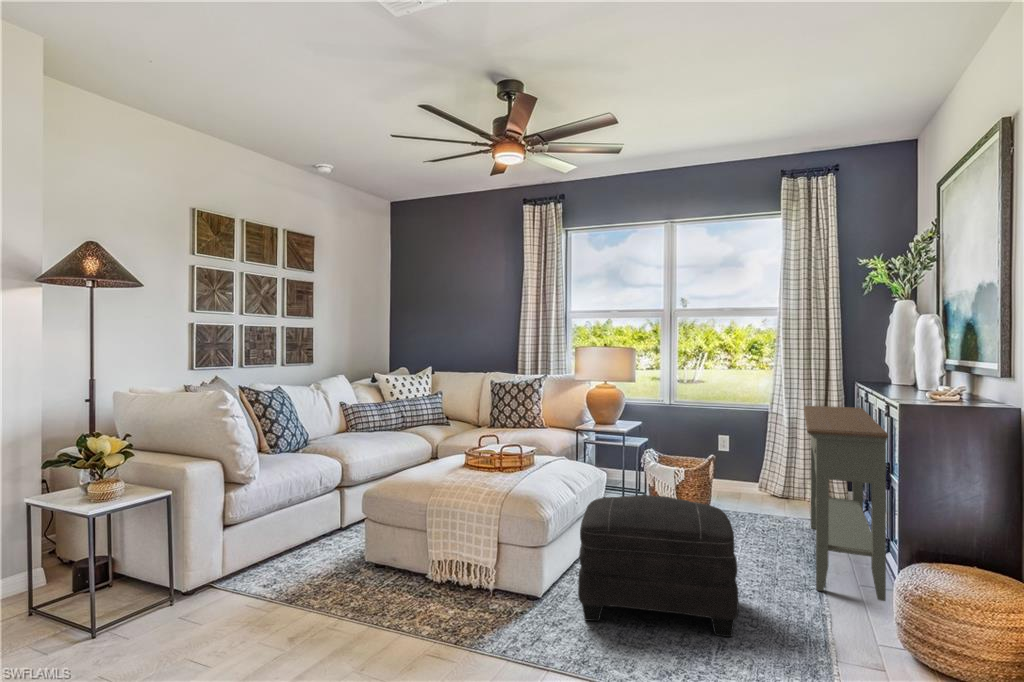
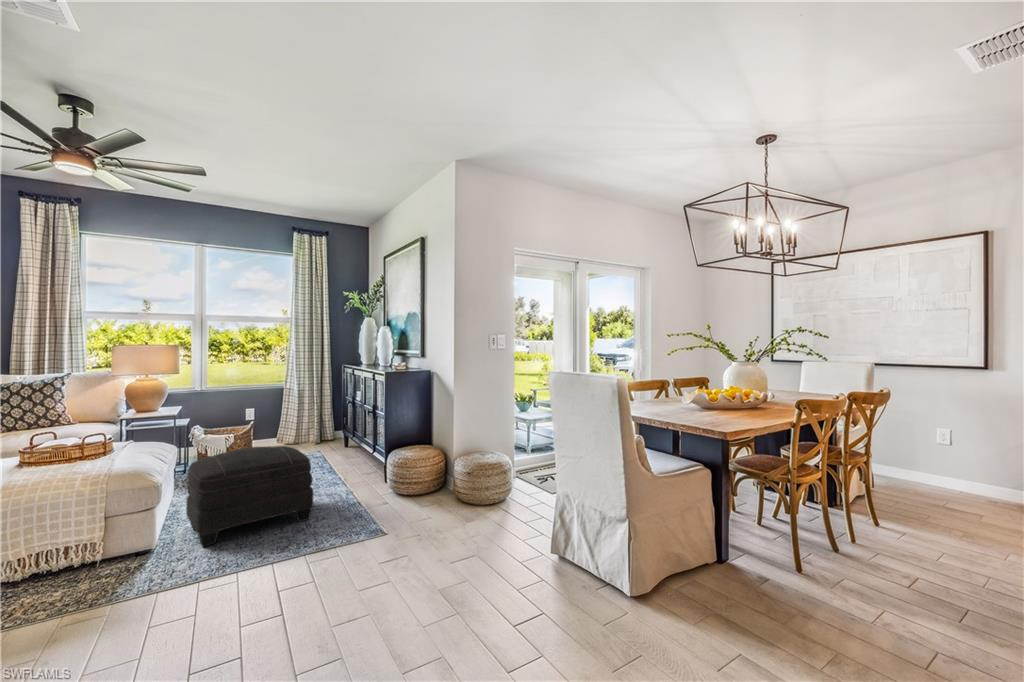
console table: present [804,406,888,601] -> none [315,380,377,484]

